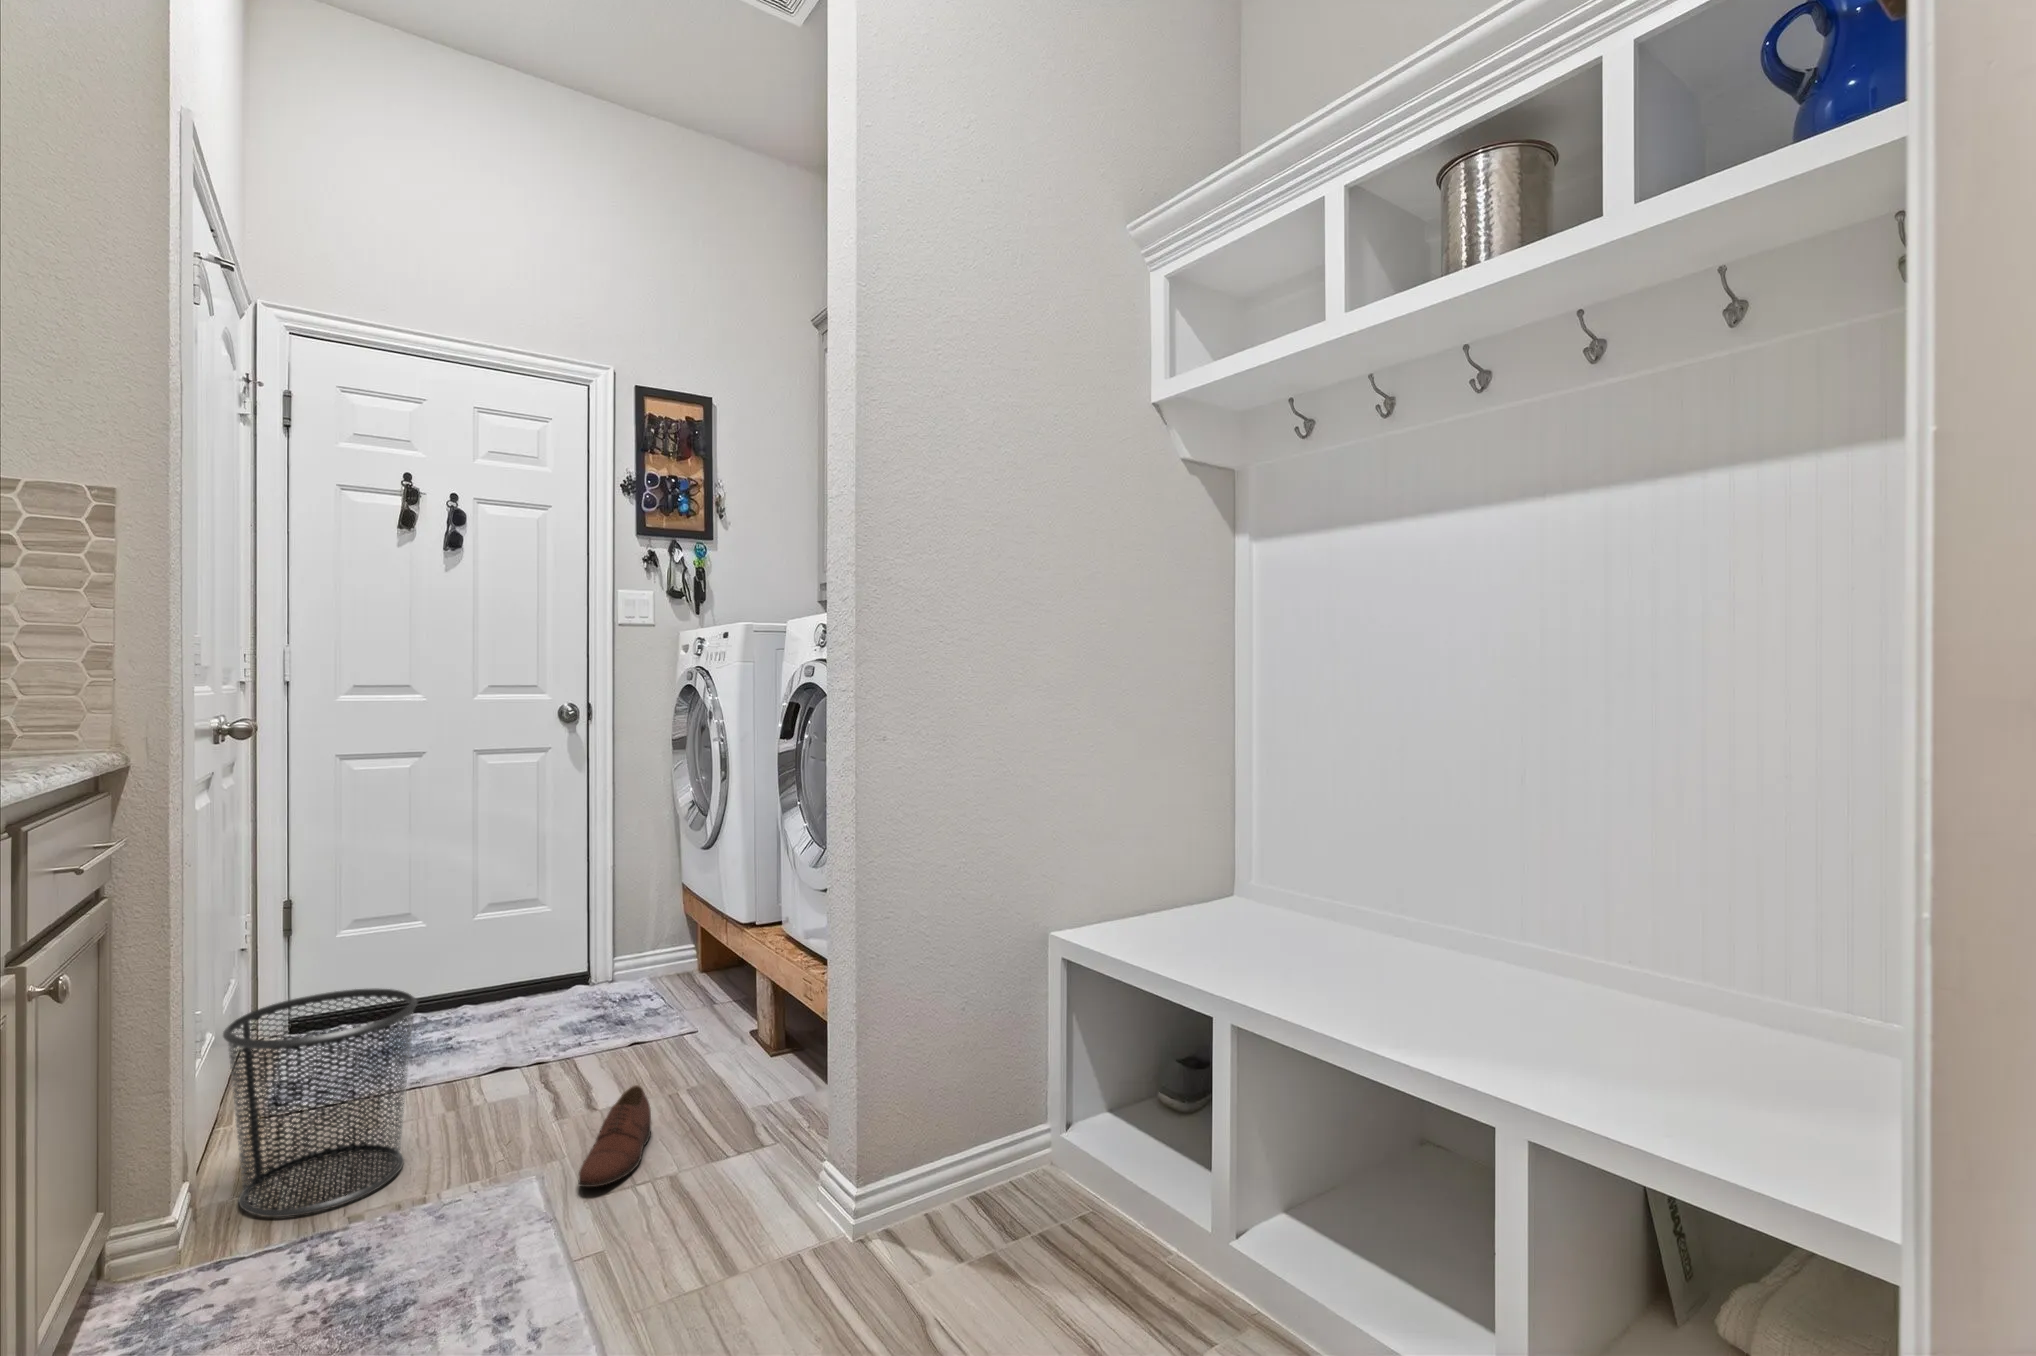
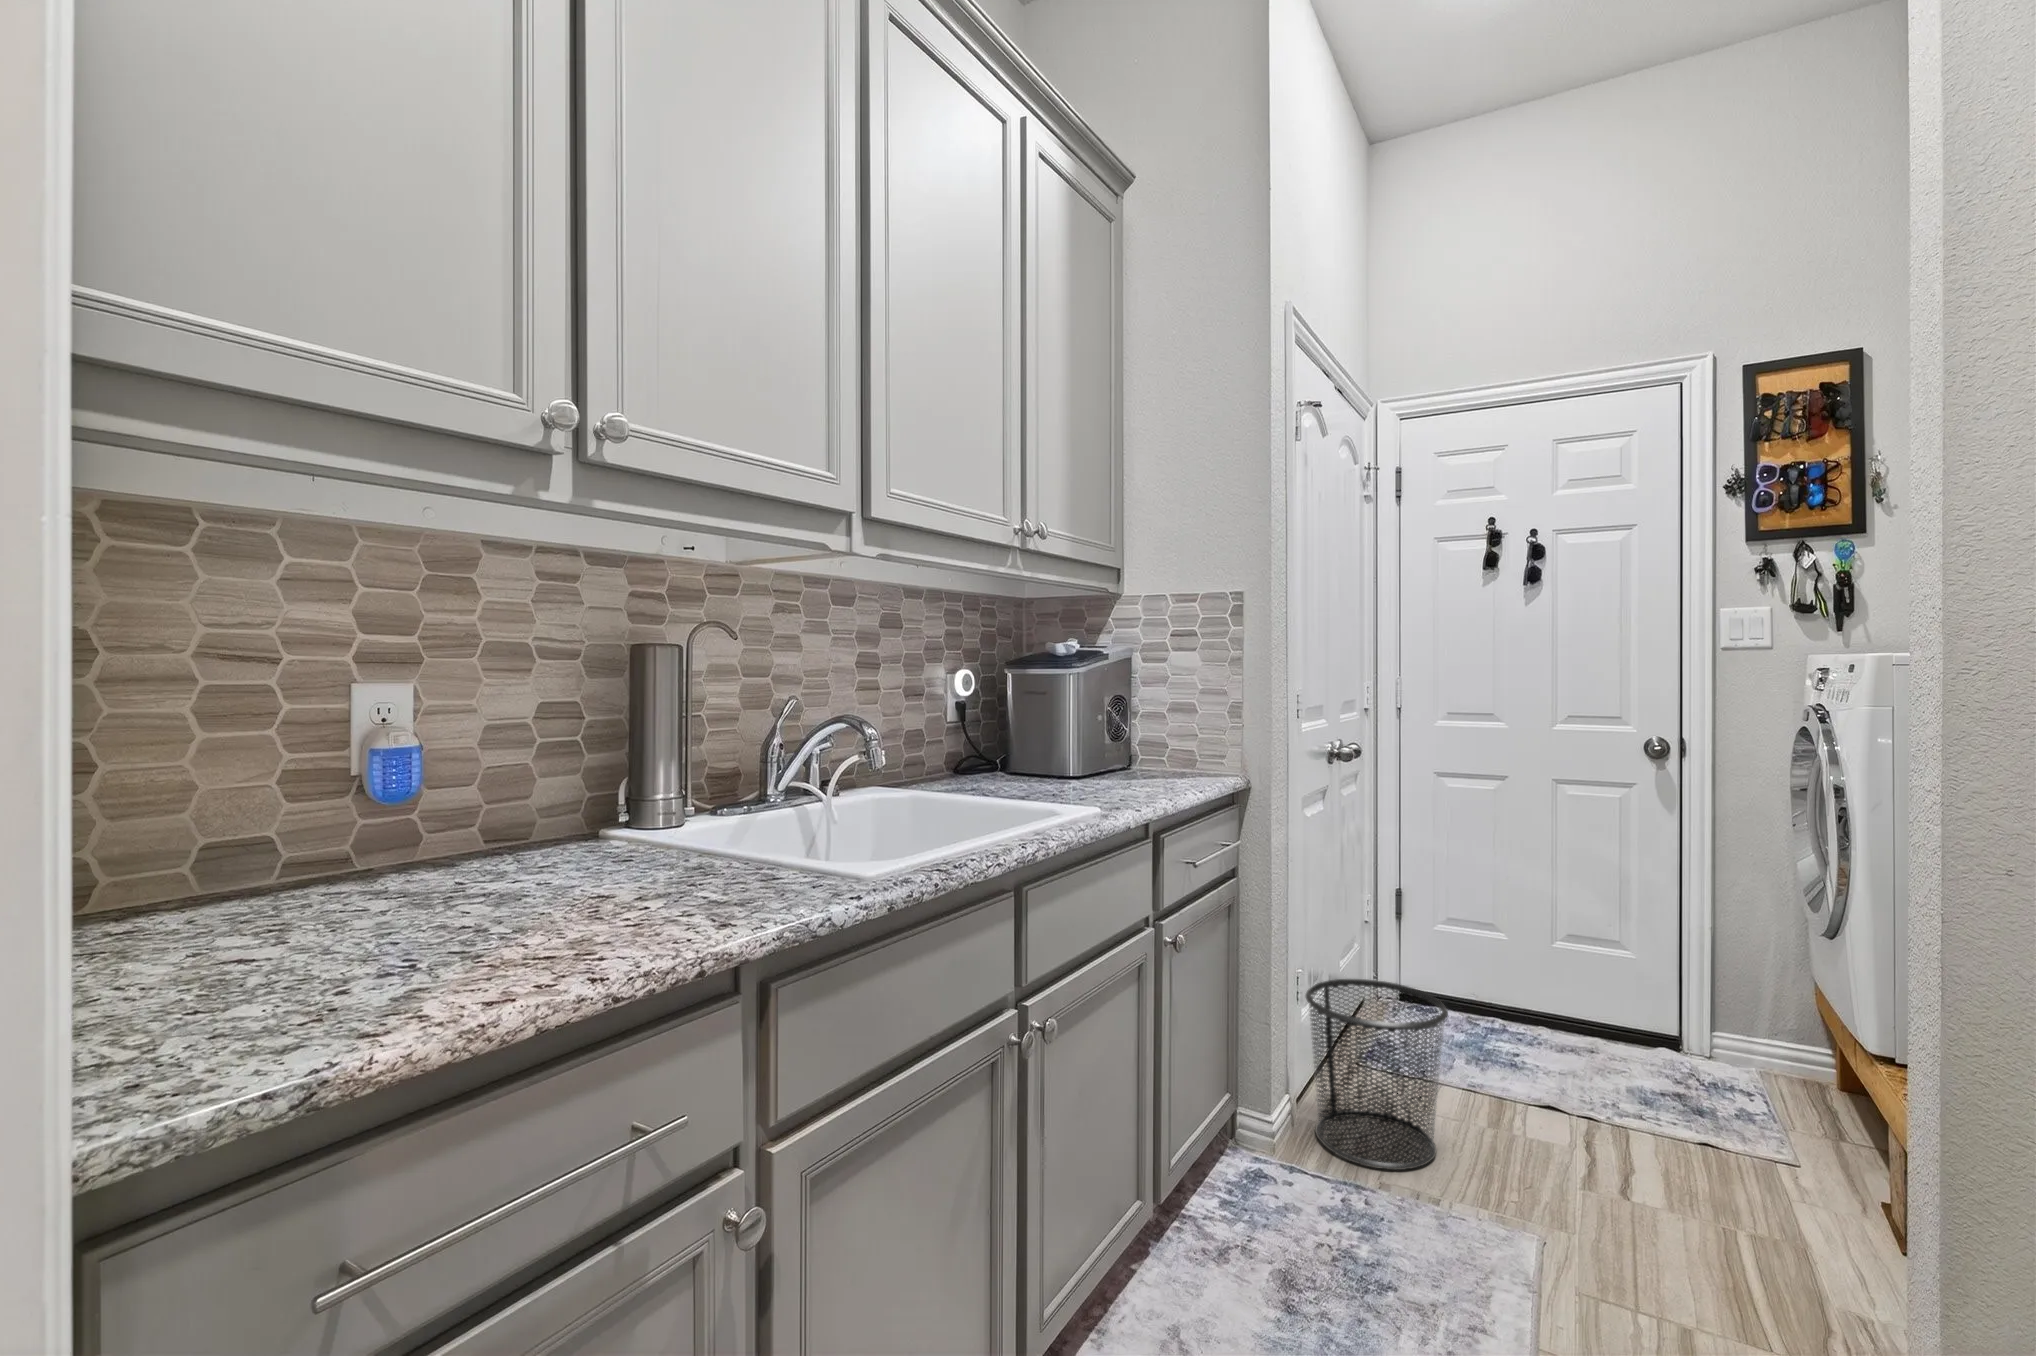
shoe: present [579,1085,651,1187] -> none [1577,1192,1687,1290]

